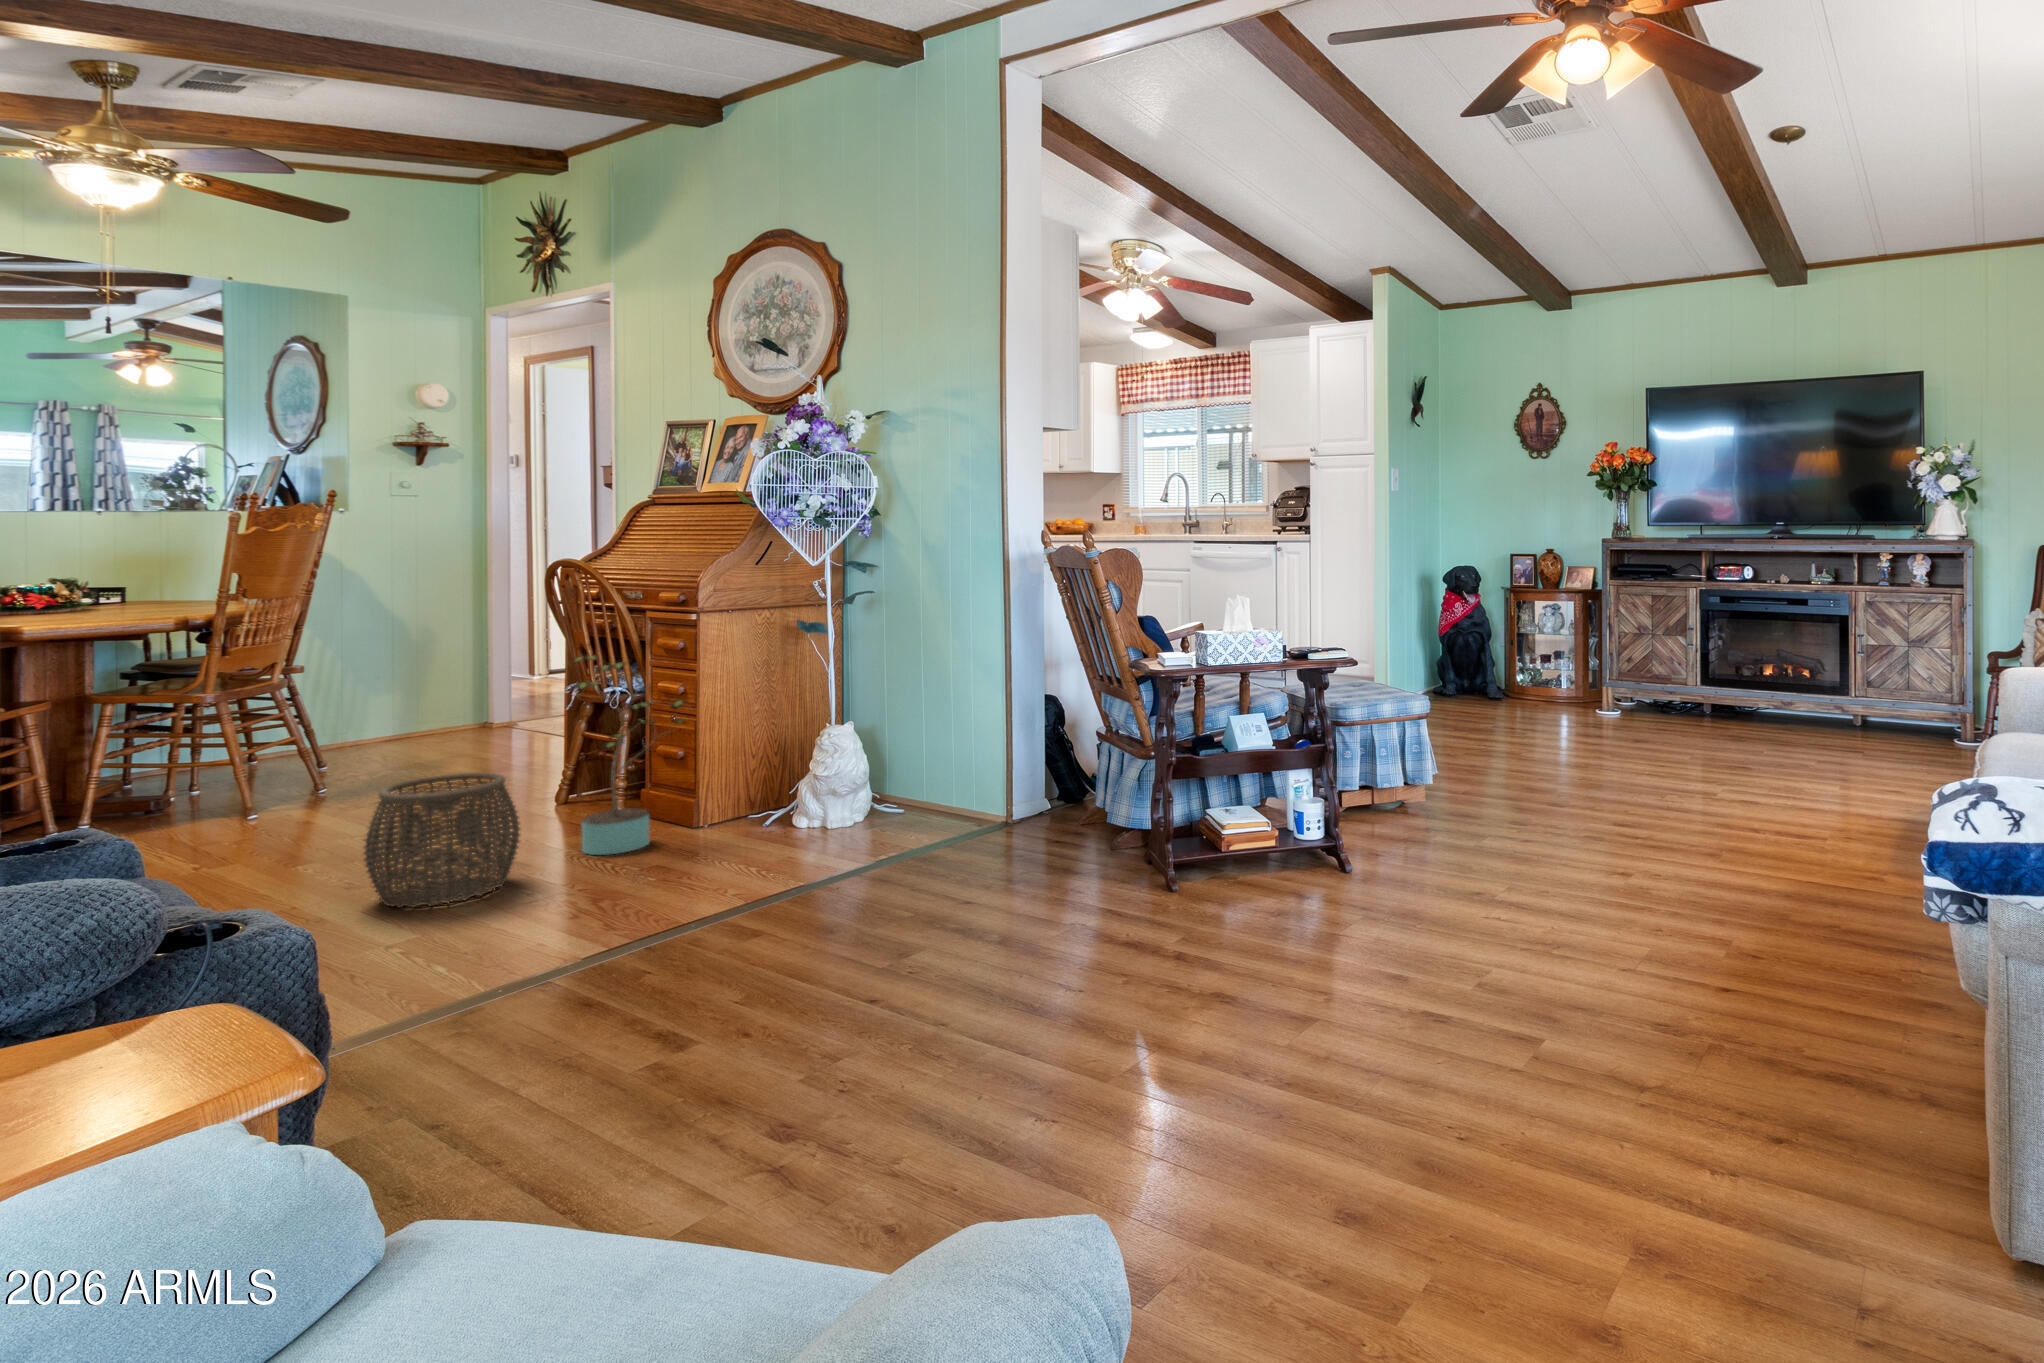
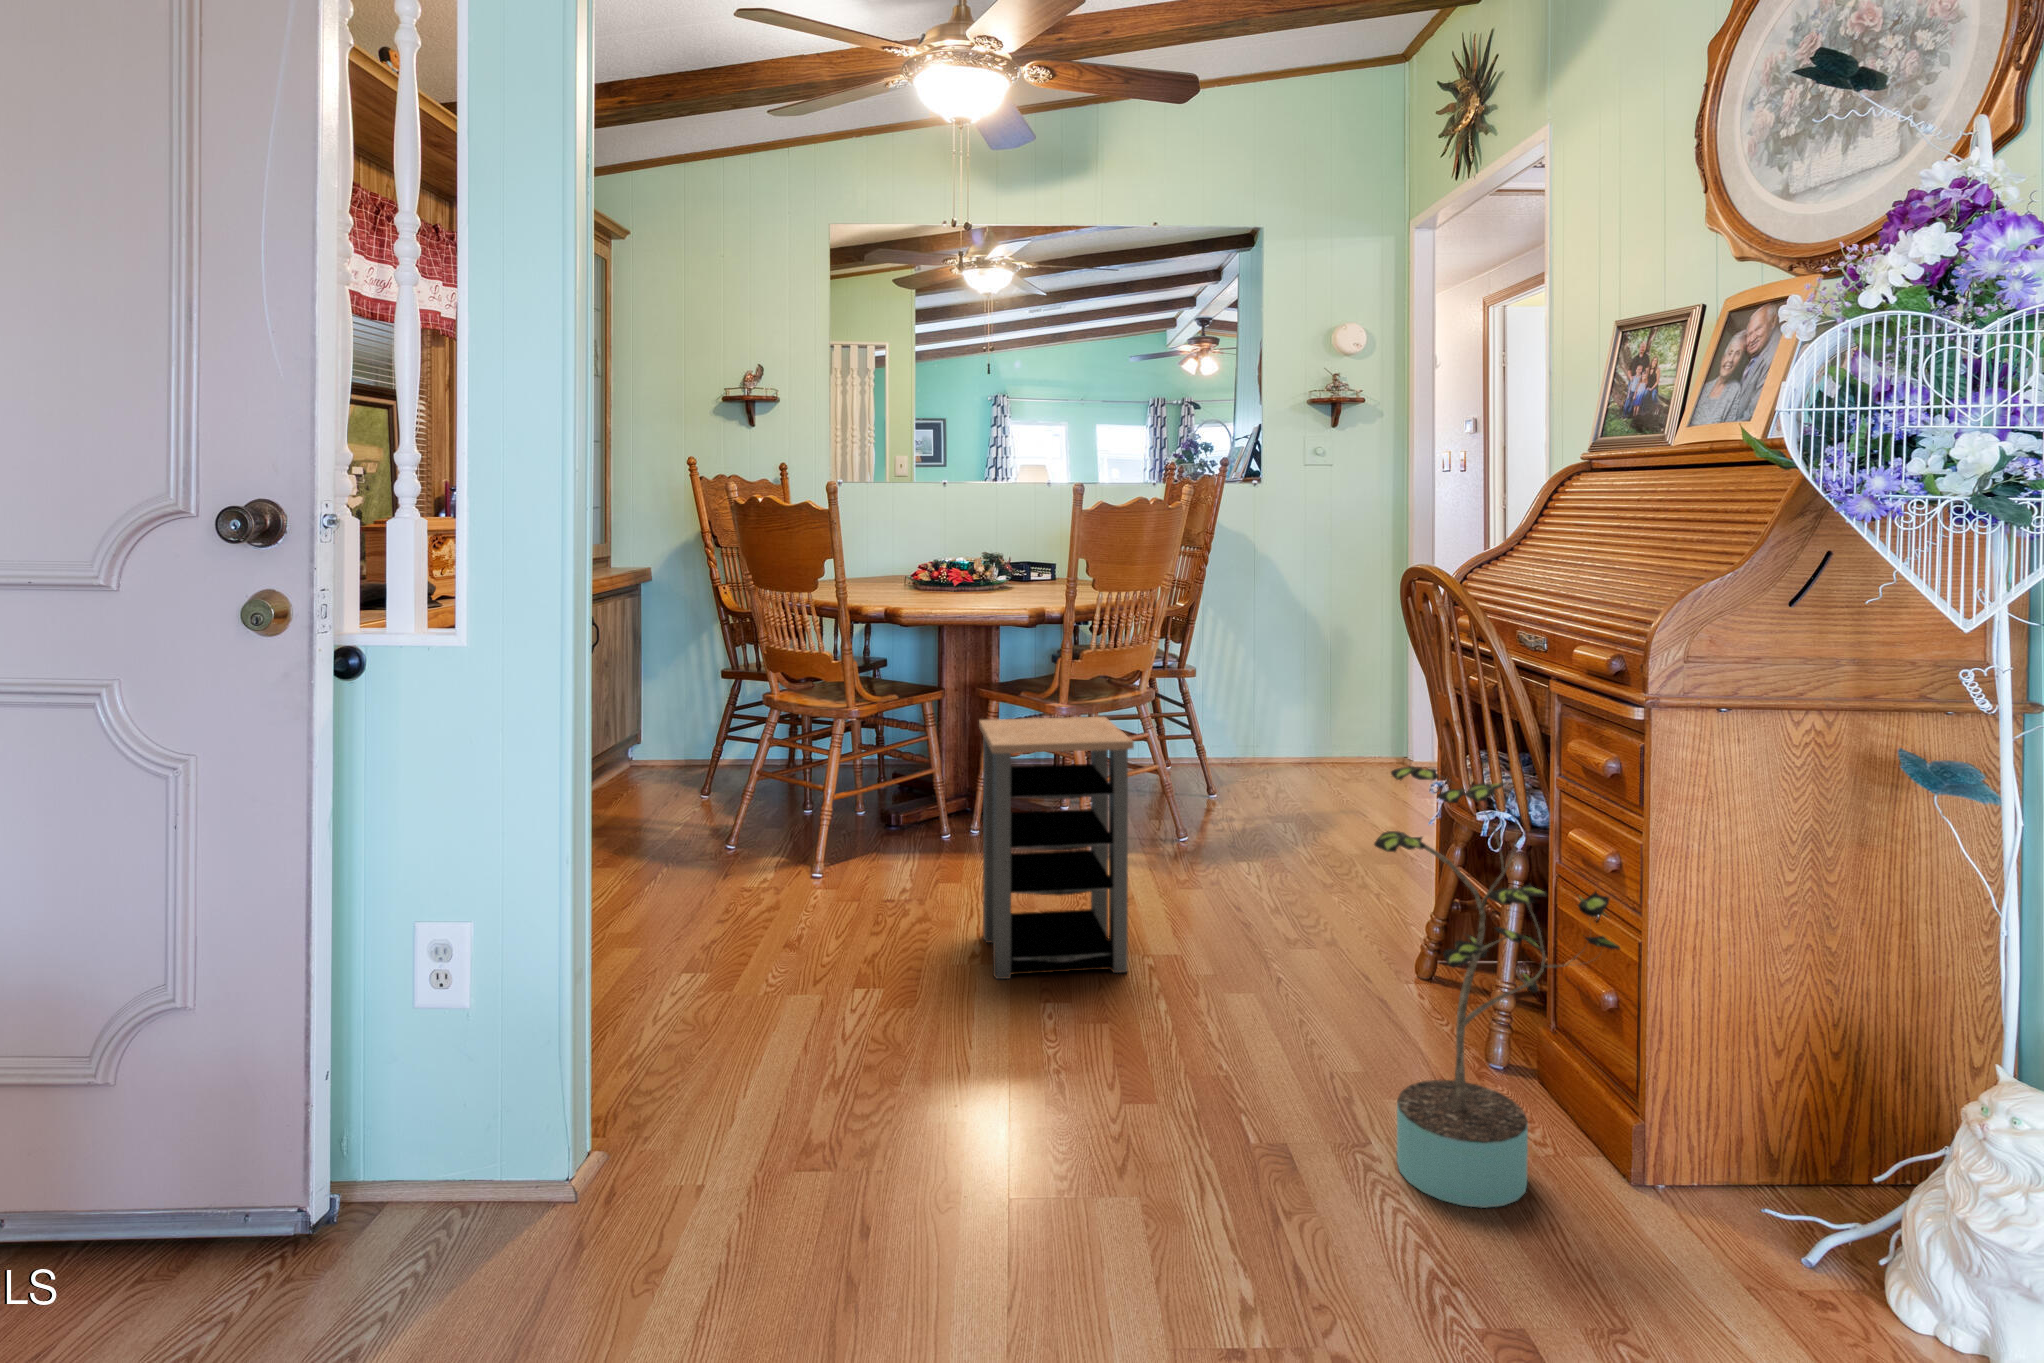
side table: none [186,680,354,867] -> present [979,717,1134,979]
woven basket: present [363,773,520,908] -> none [1018,958,1263,1254]

